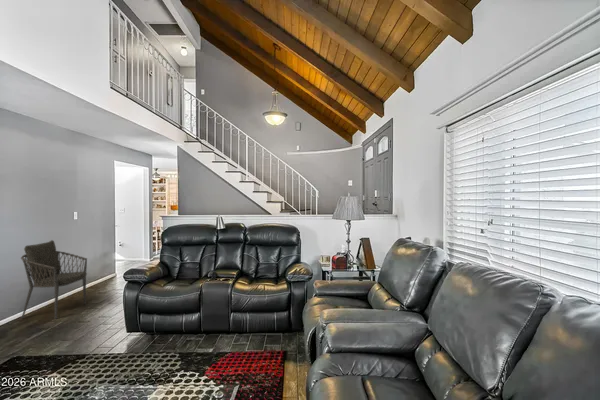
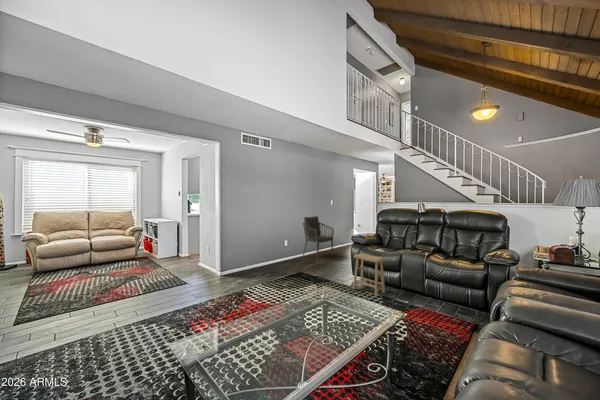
footstool: none [131,297,180,356] -> present [353,253,385,297]

